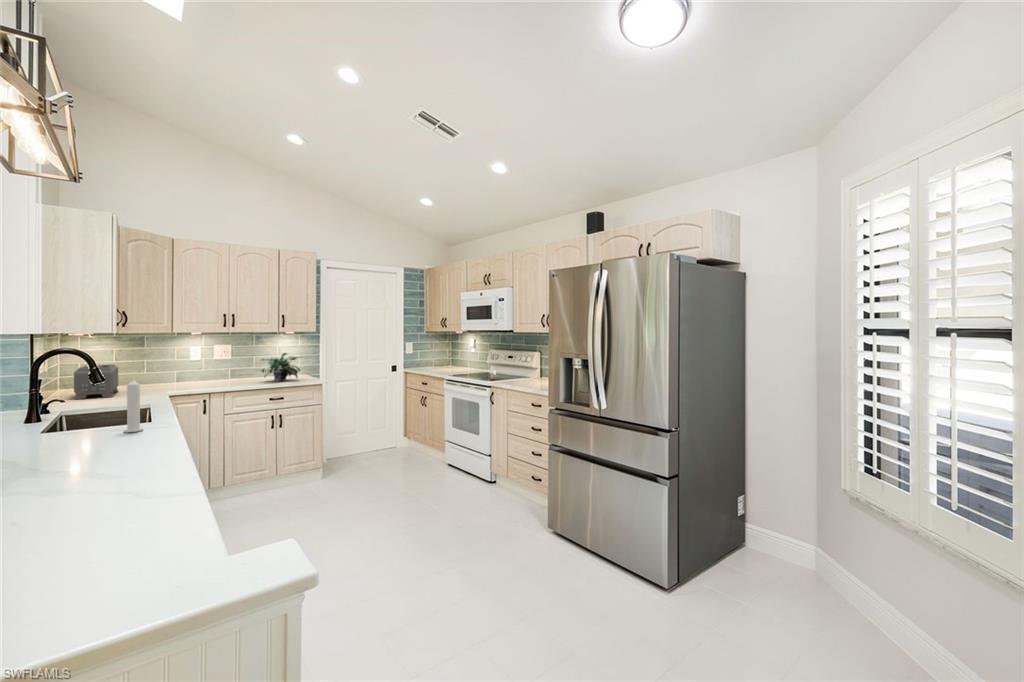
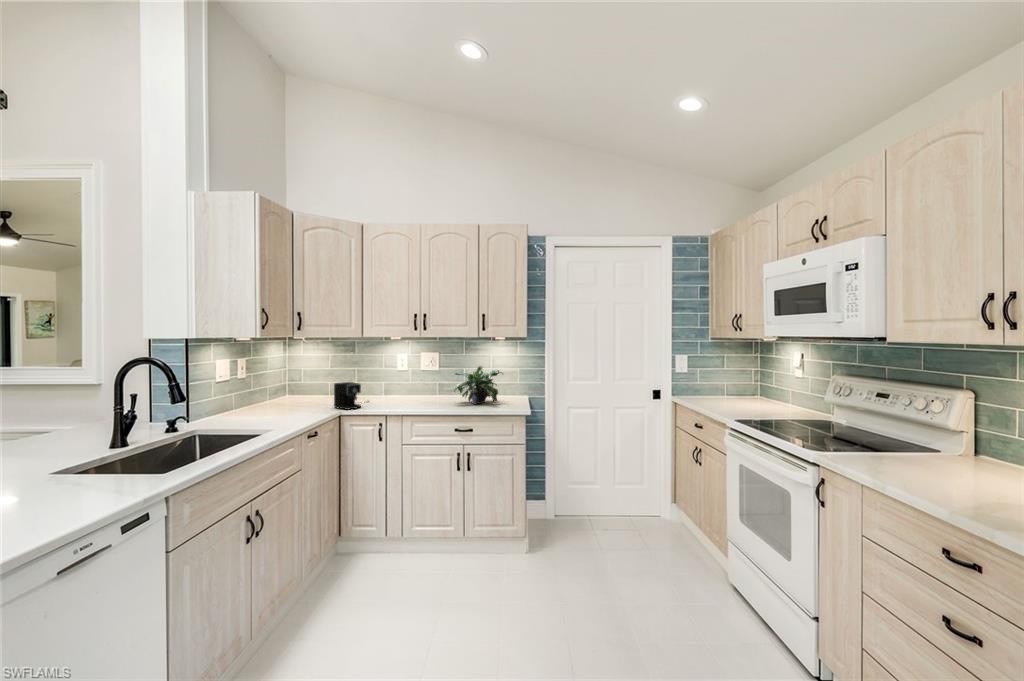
toaster: present [74,365,119,399] -> none [264,372,320,410]
coffee maker: none [153,370,183,392] -> present [334,382,361,409]
candle: present [124,377,143,432] -> none [78,407,110,493]

